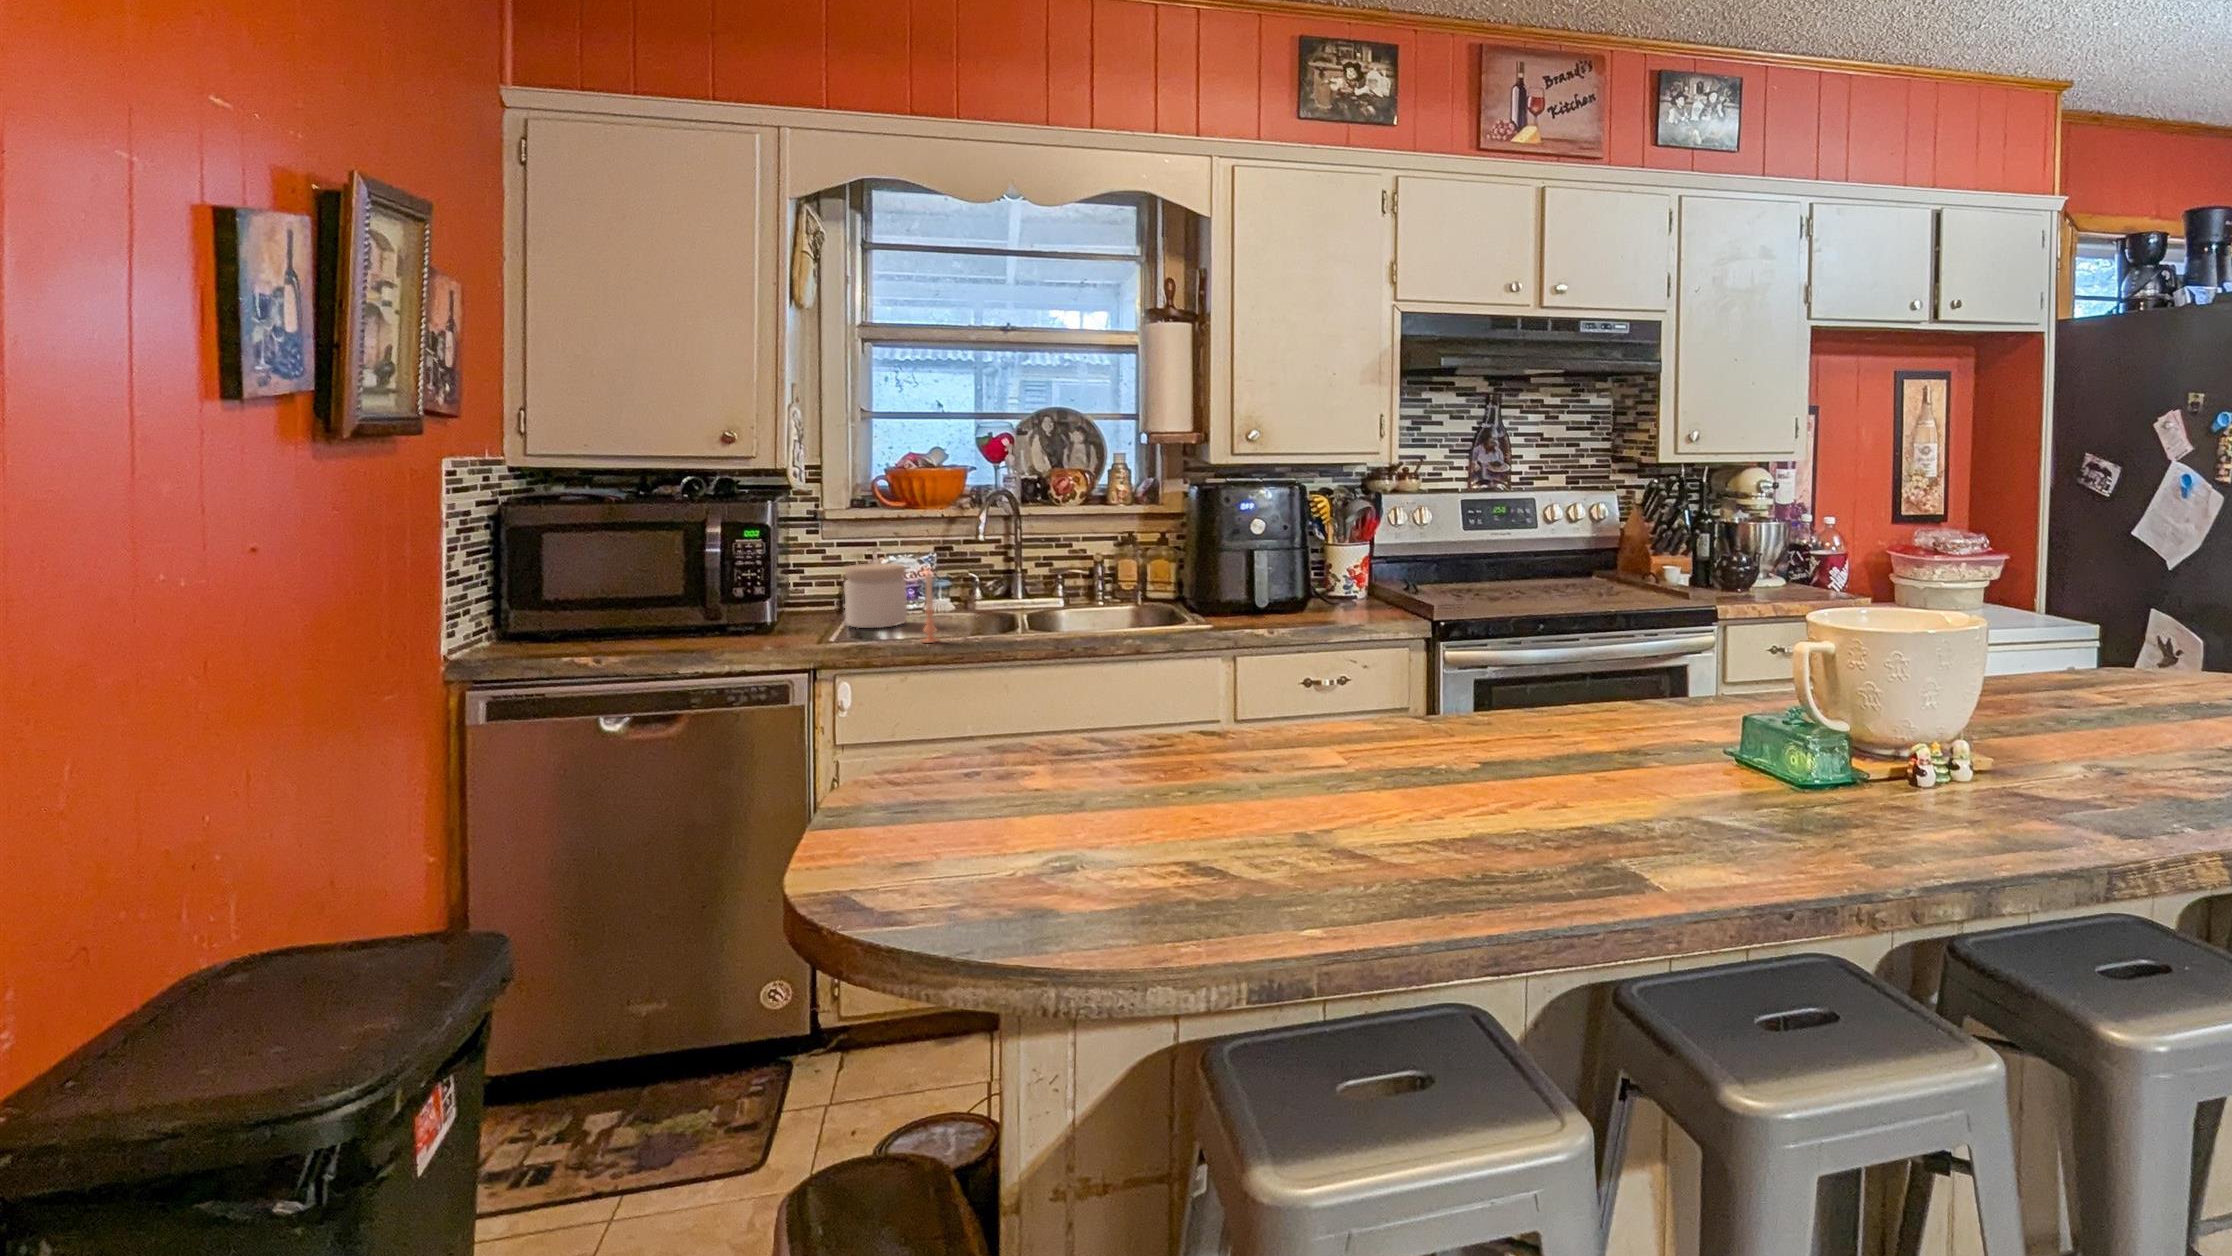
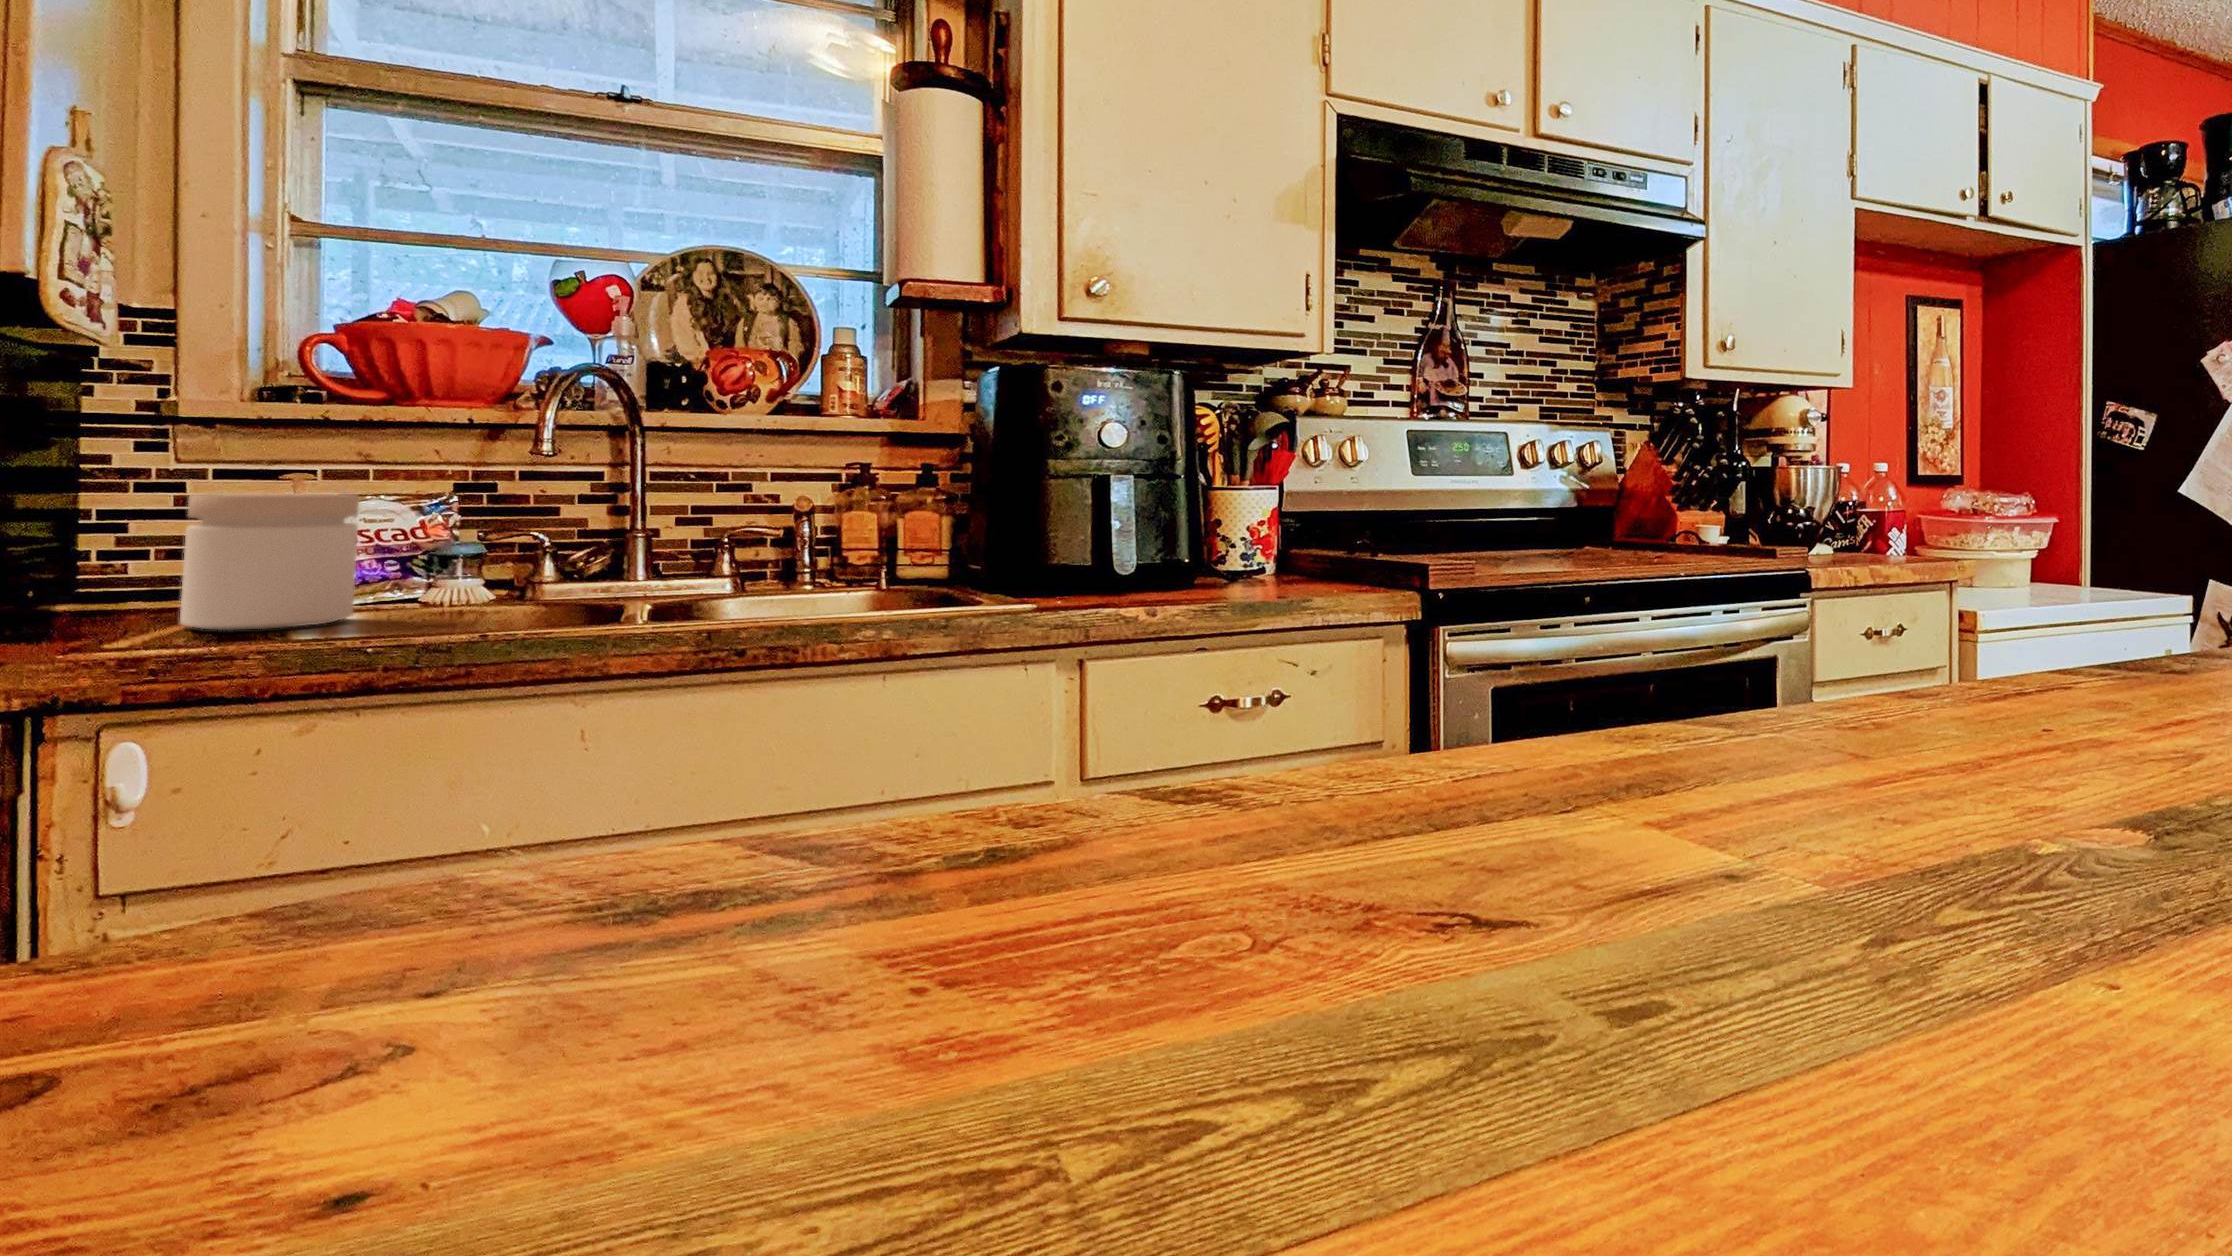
candle: present [922,574,938,643] -> none [362,489,416,650]

